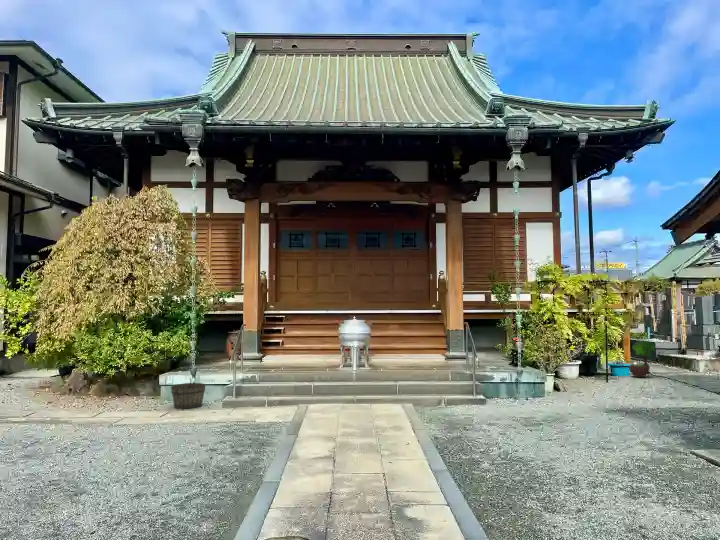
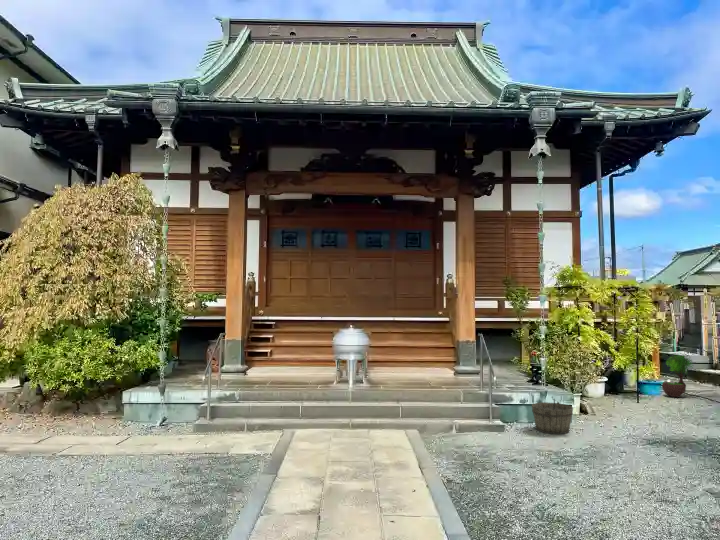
wooden bucket: present [171,379,206,409] -> present [532,399,573,434]

